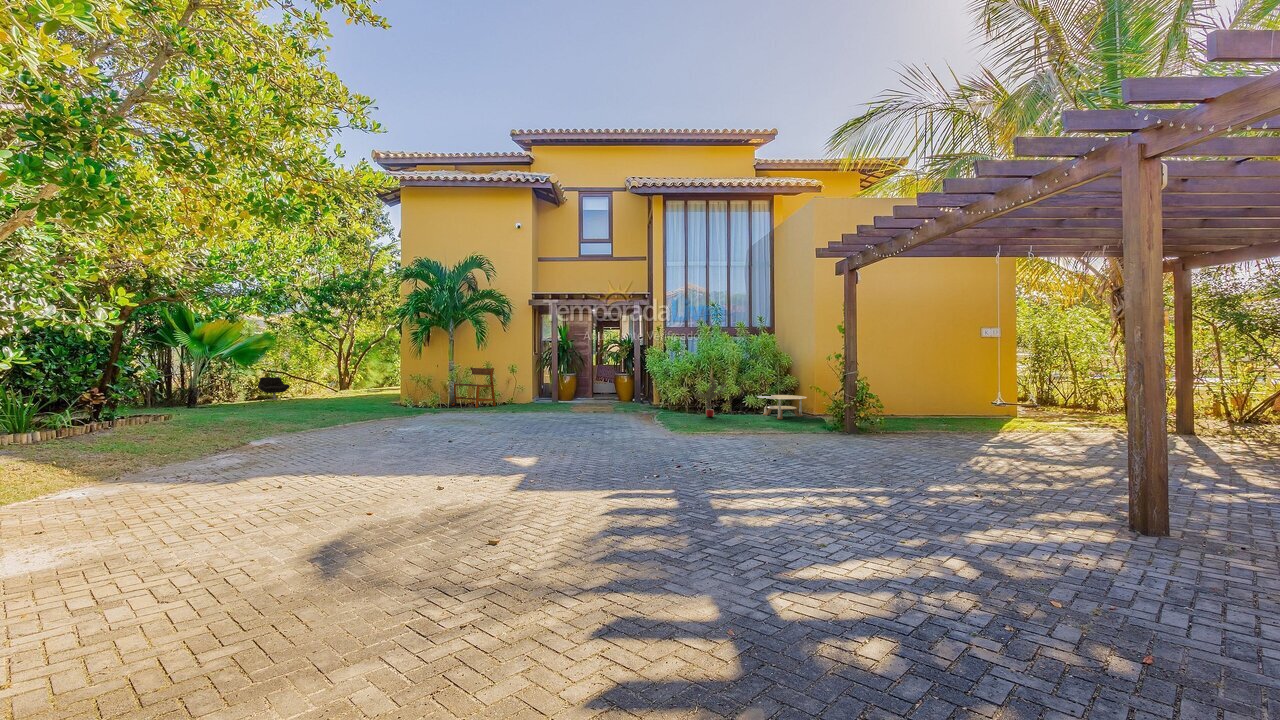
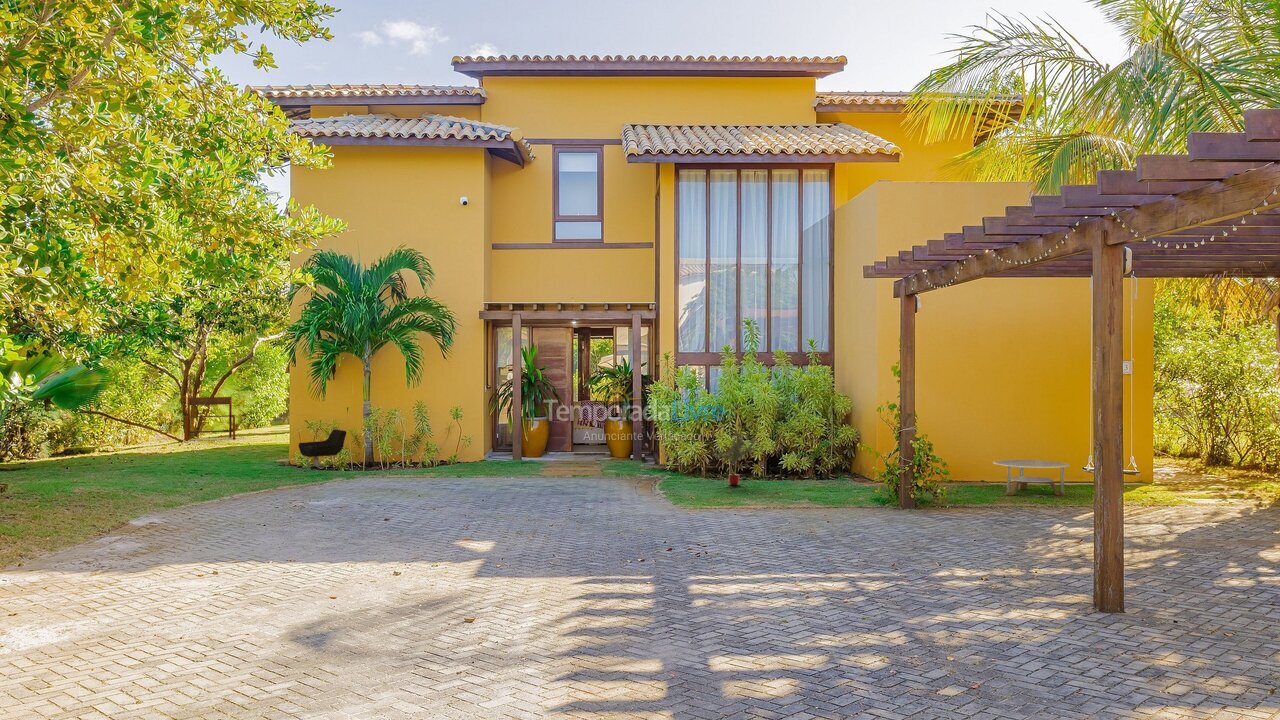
bench: present [452,368,496,408] -> present [185,397,235,441]
lounge chair: present [258,377,290,400] -> present [298,429,346,469]
round table: present [757,395,807,419] -> present [992,460,1070,496]

